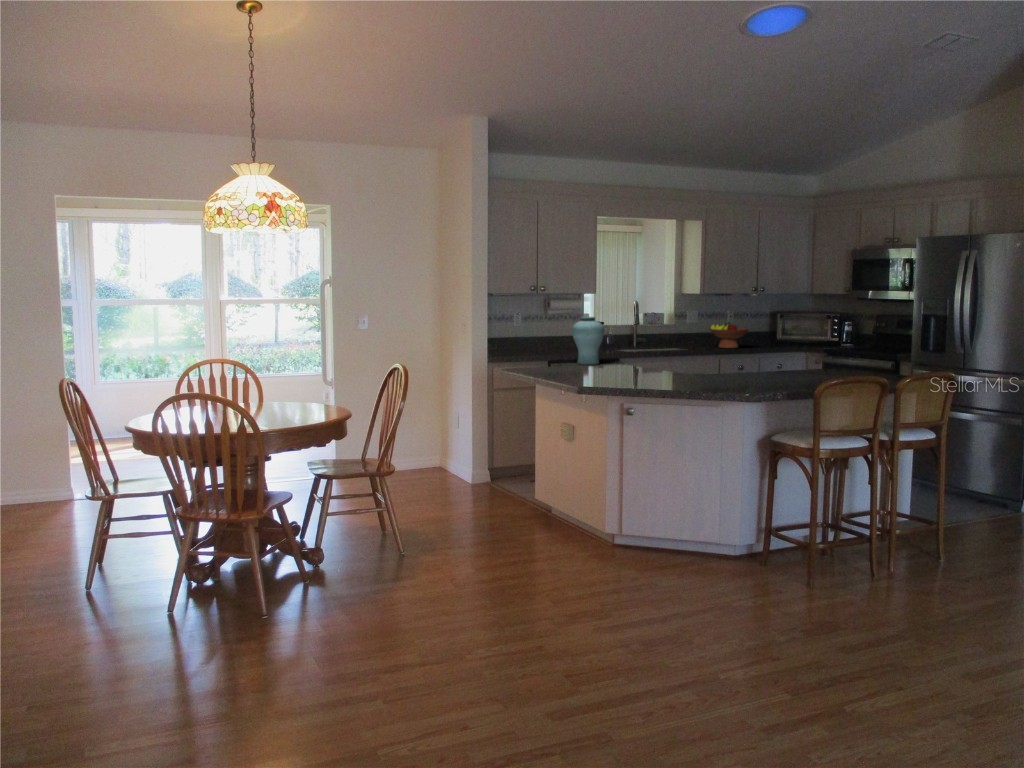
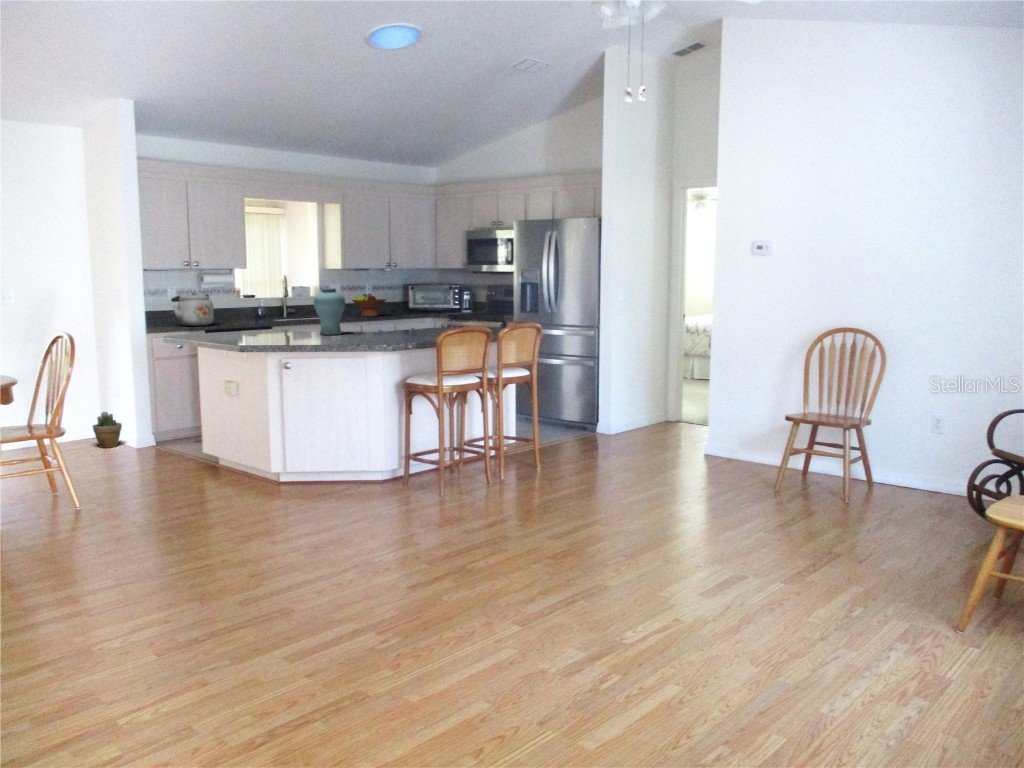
vase: present [572,317,604,365] -> present [314,288,345,335]
kettle: none [517,320,559,356] -> present [171,293,214,326]
potted plant: none [435,443,462,481] -> present [93,412,122,448]

